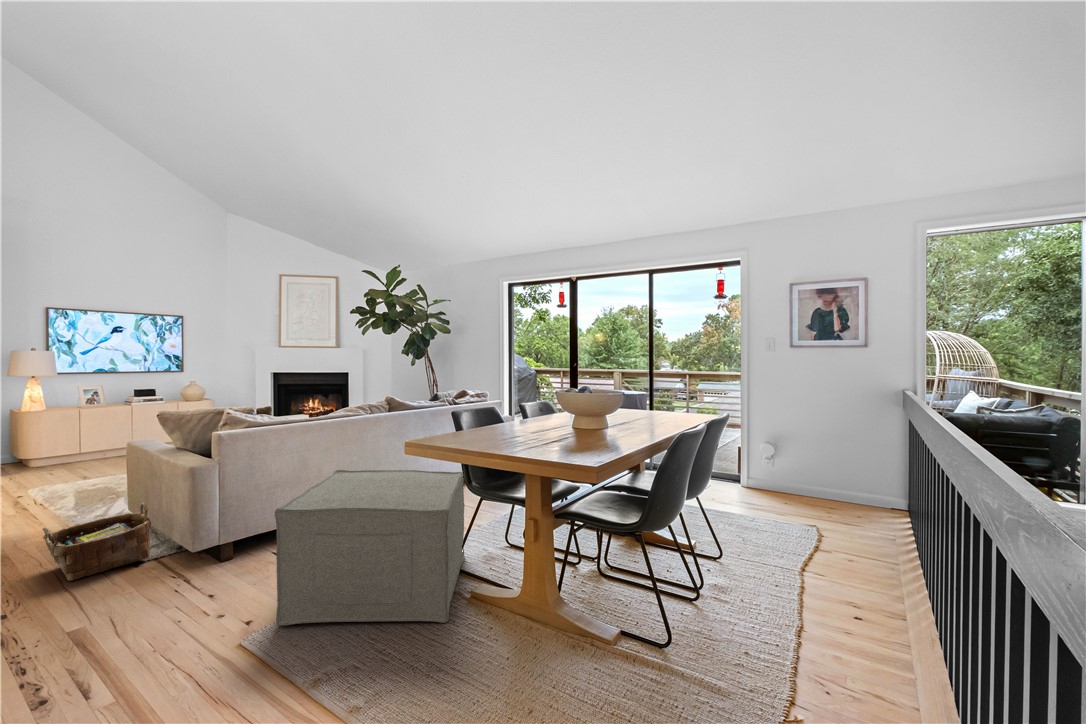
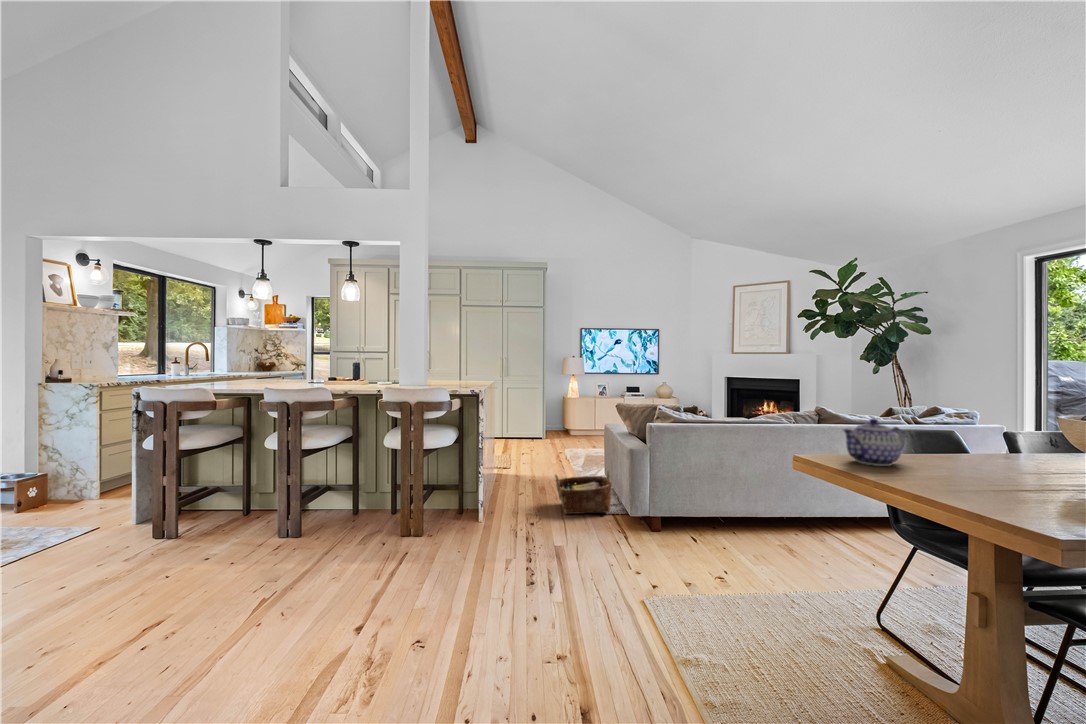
teapot: none [447,404,484,442] -> present [843,419,905,466]
ottoman: present [275,470,465,625] -> none [671,473,895,674]

